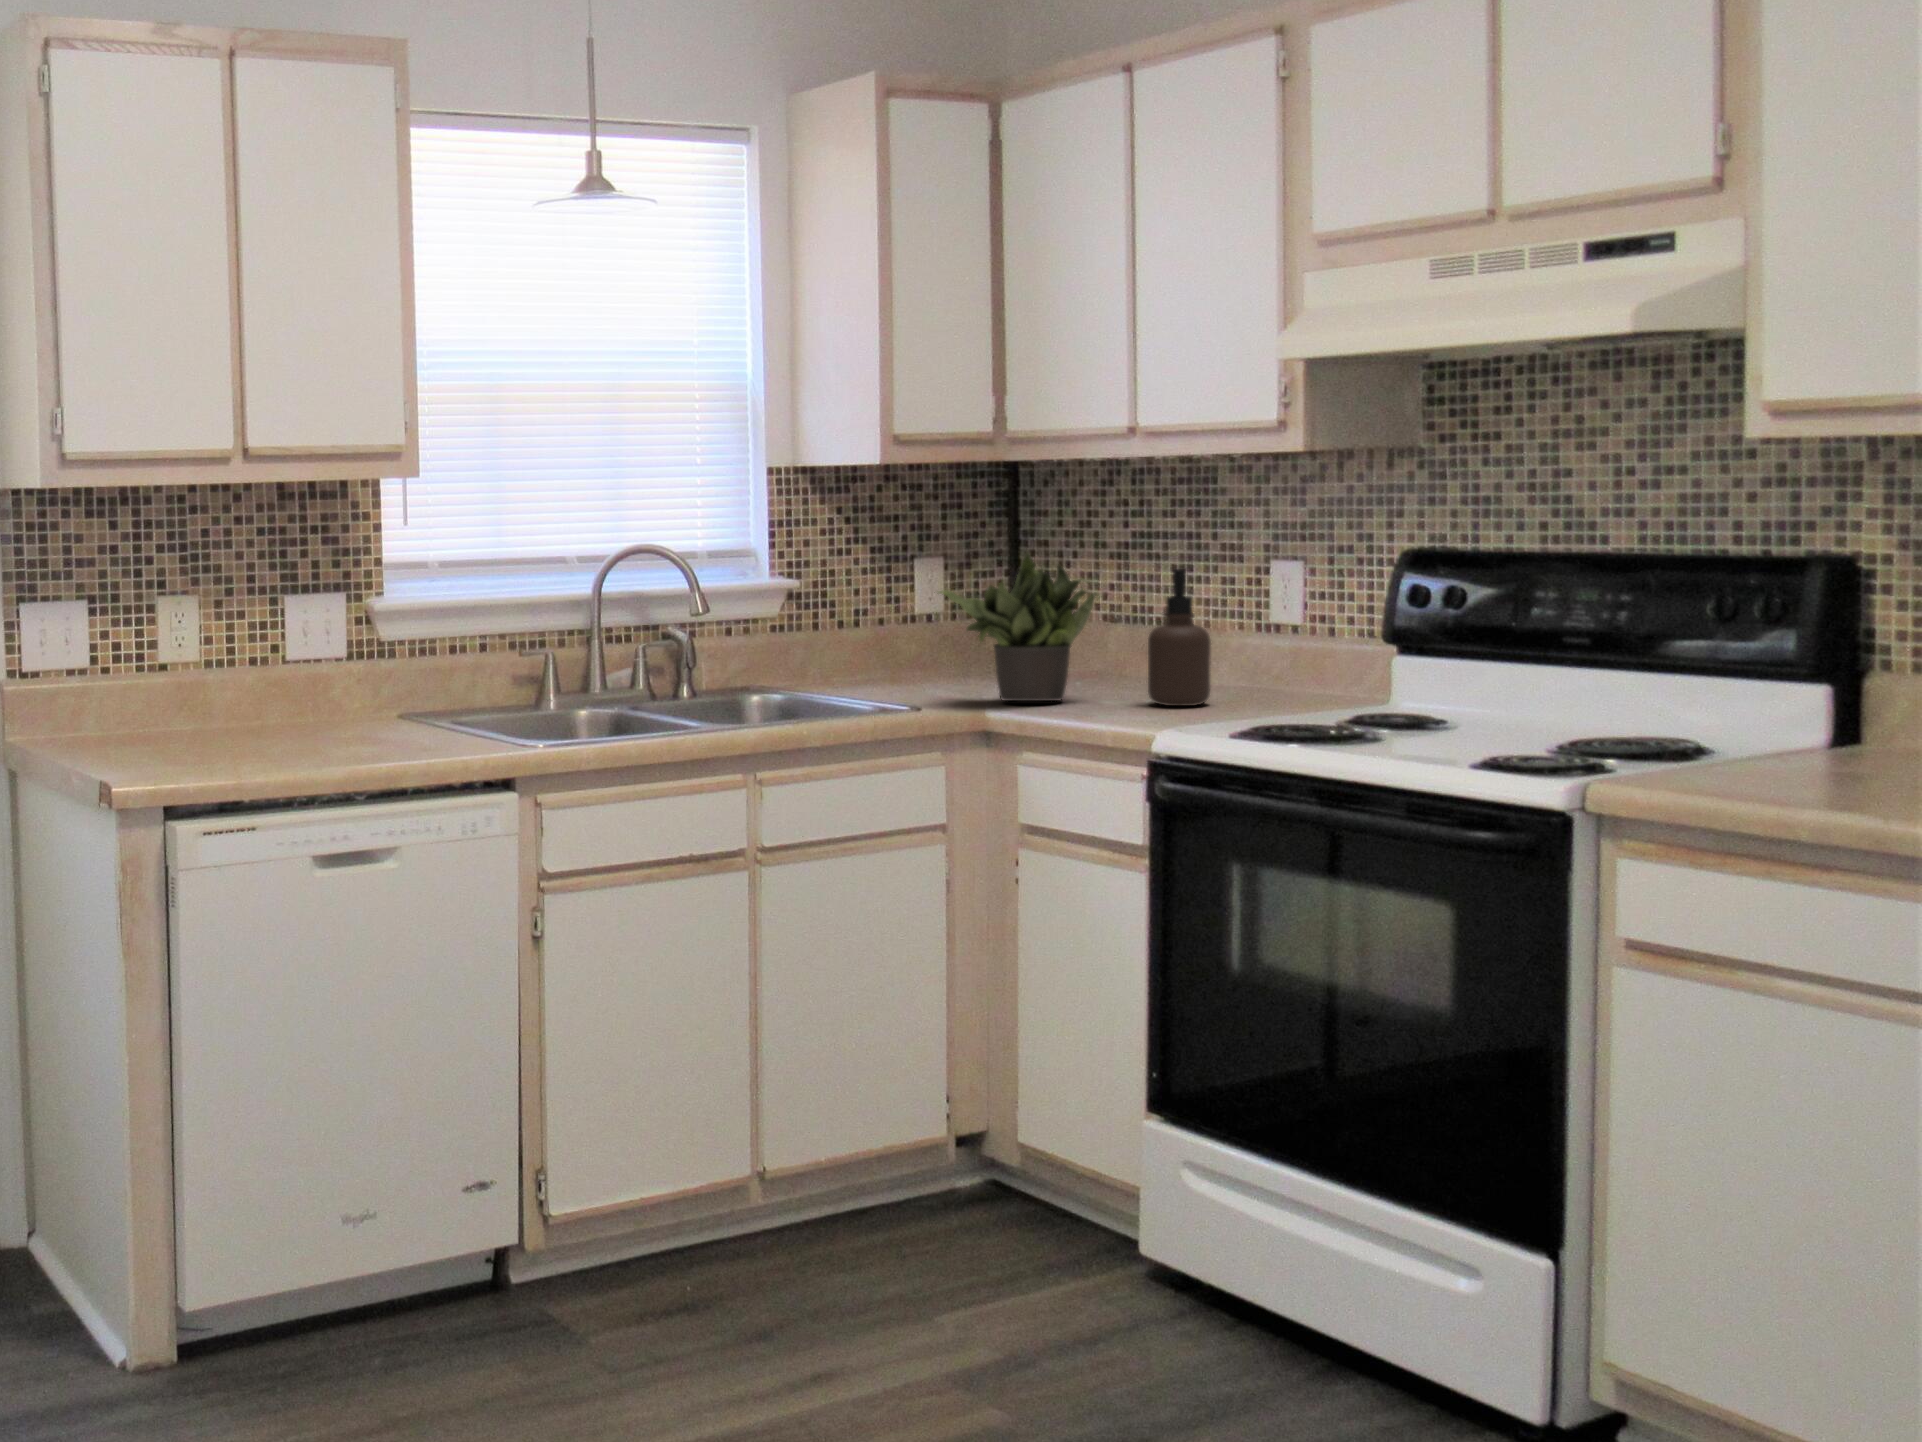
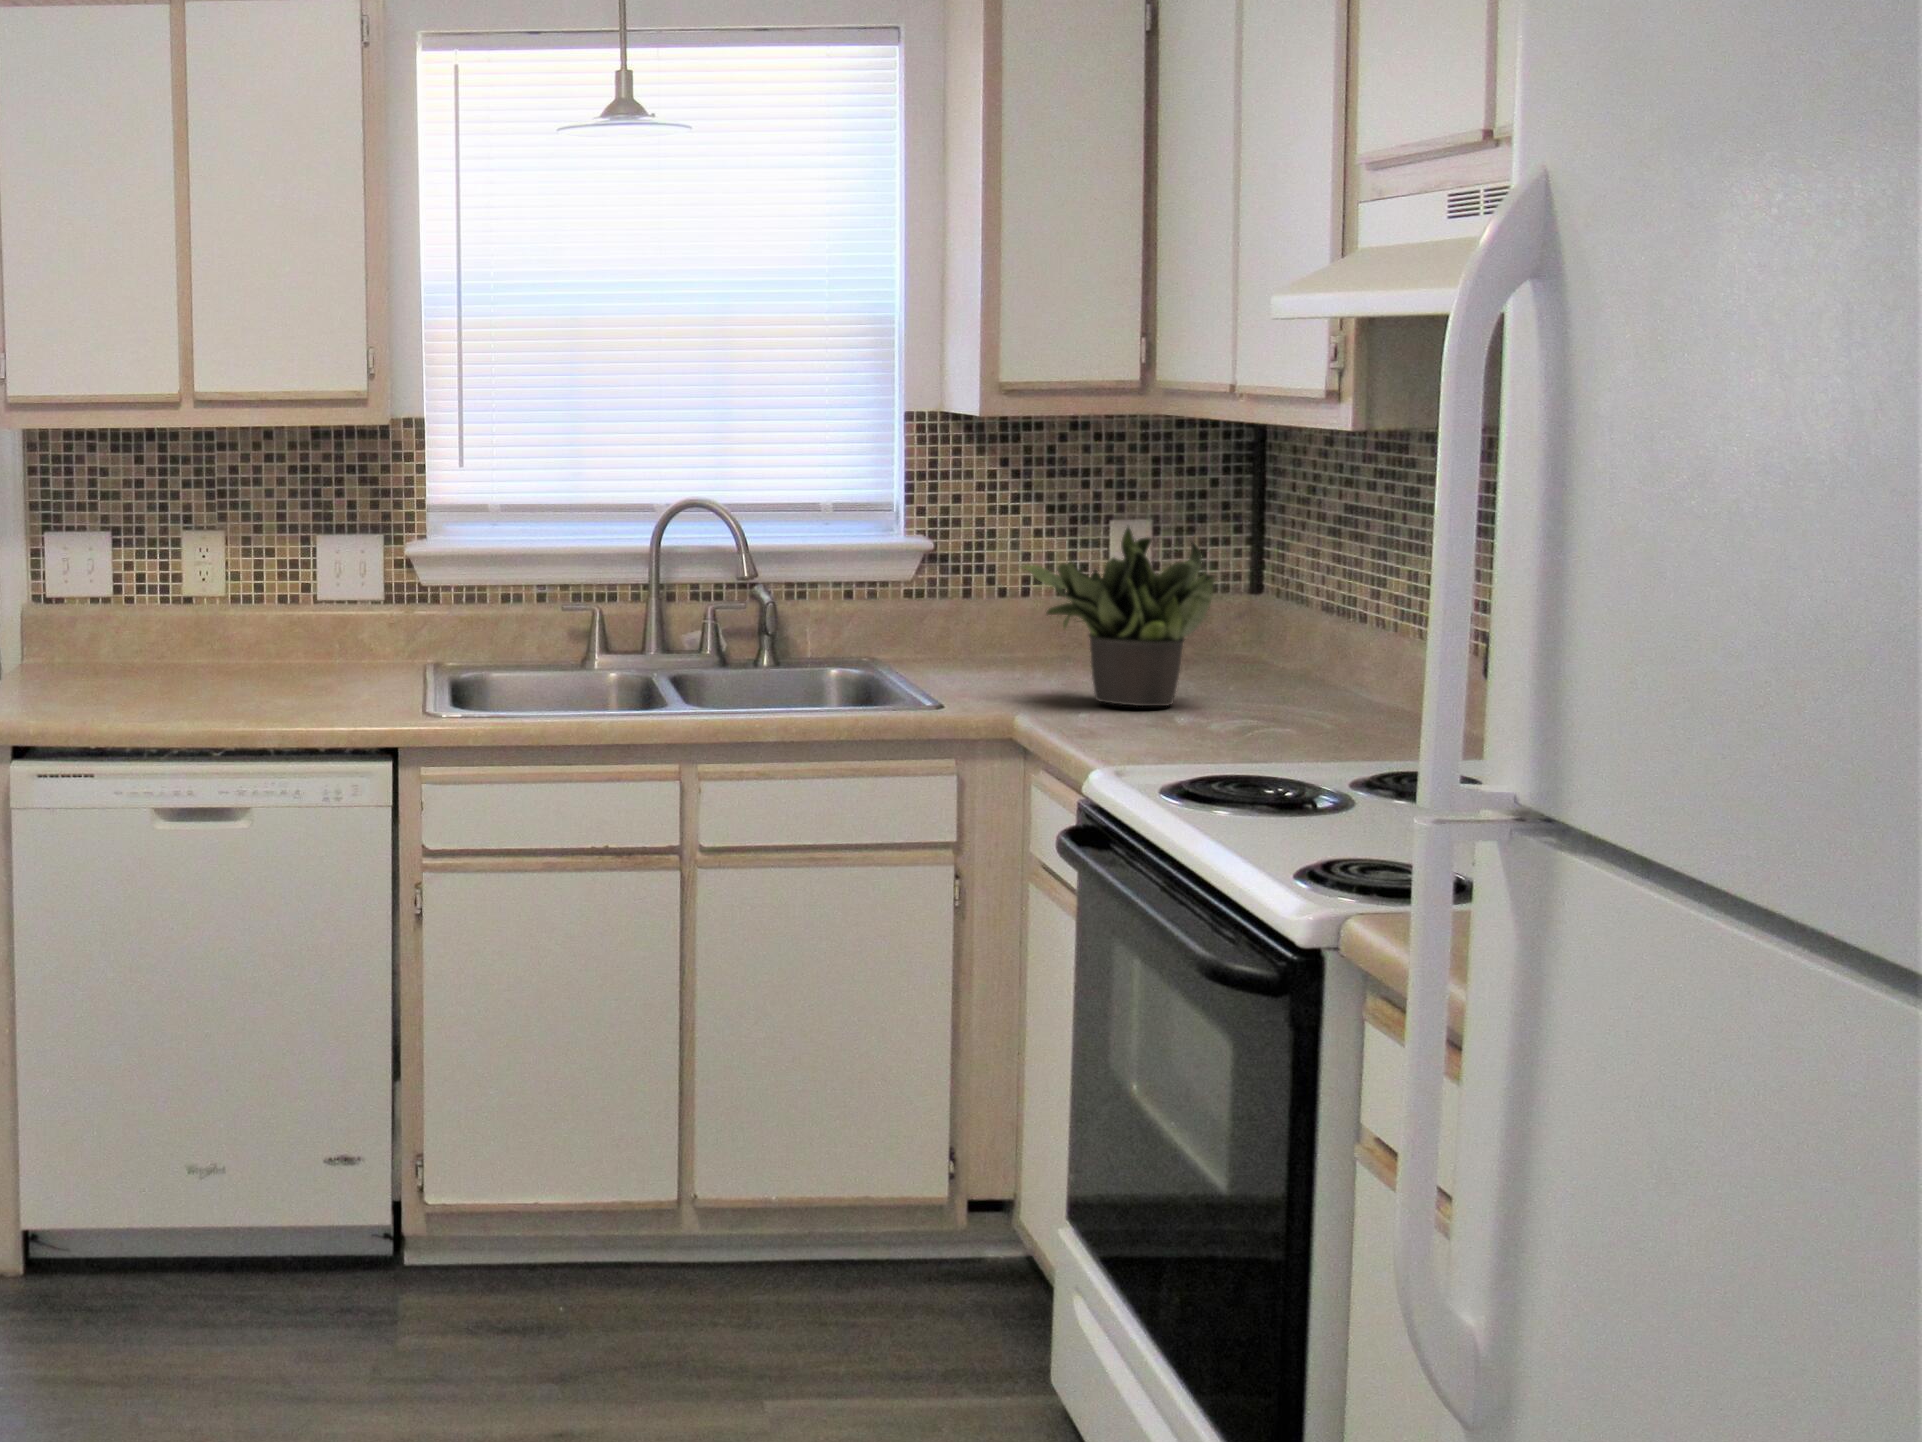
soap dispenser: present [1148,569,1211,706] -> none [1252,556,1334,729]

